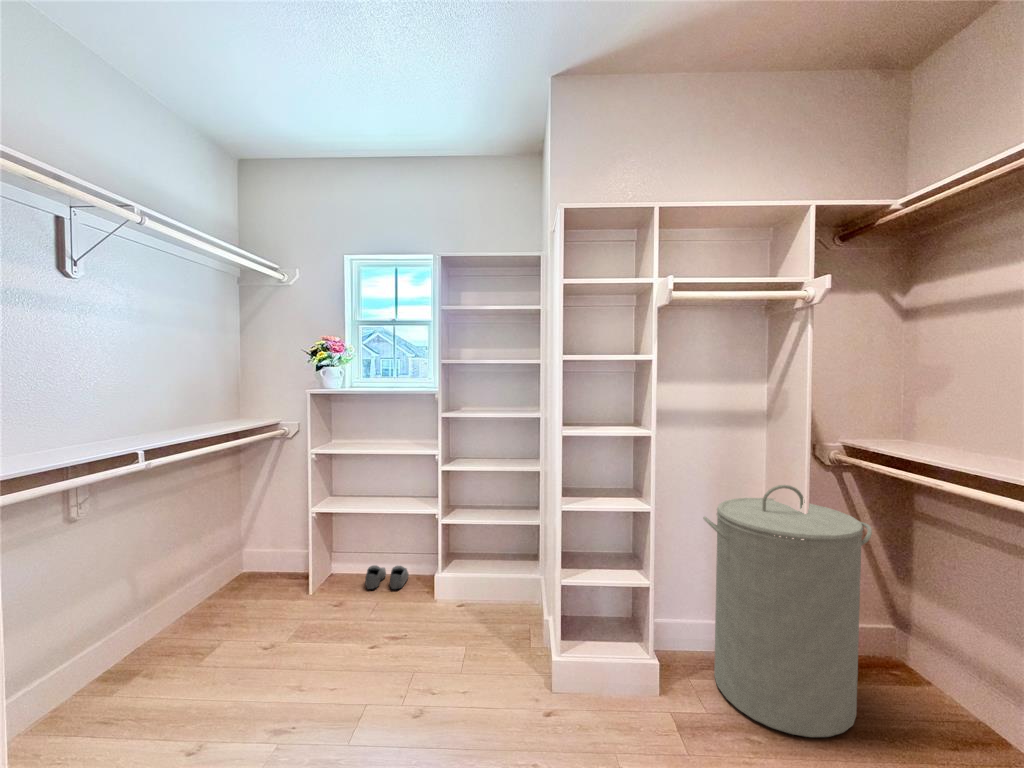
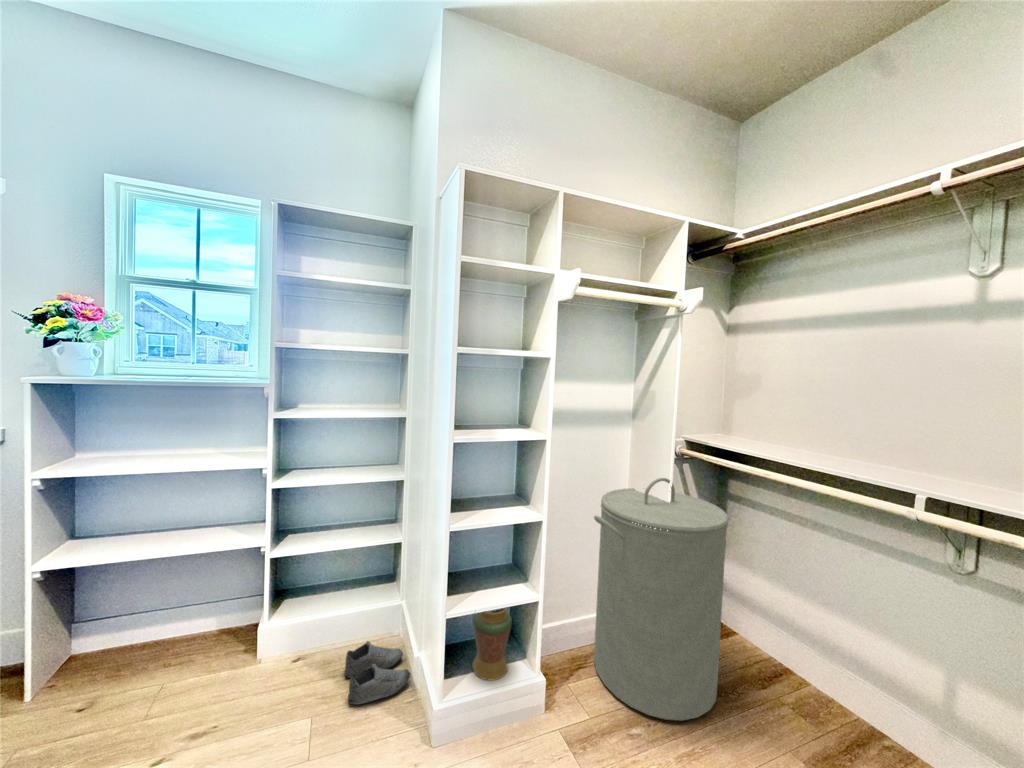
shoe: present [365,565,409,589] -> present [345,641,410,705]
decorative vase: none [583,577,617,647] -> present [472,608,512,680]

